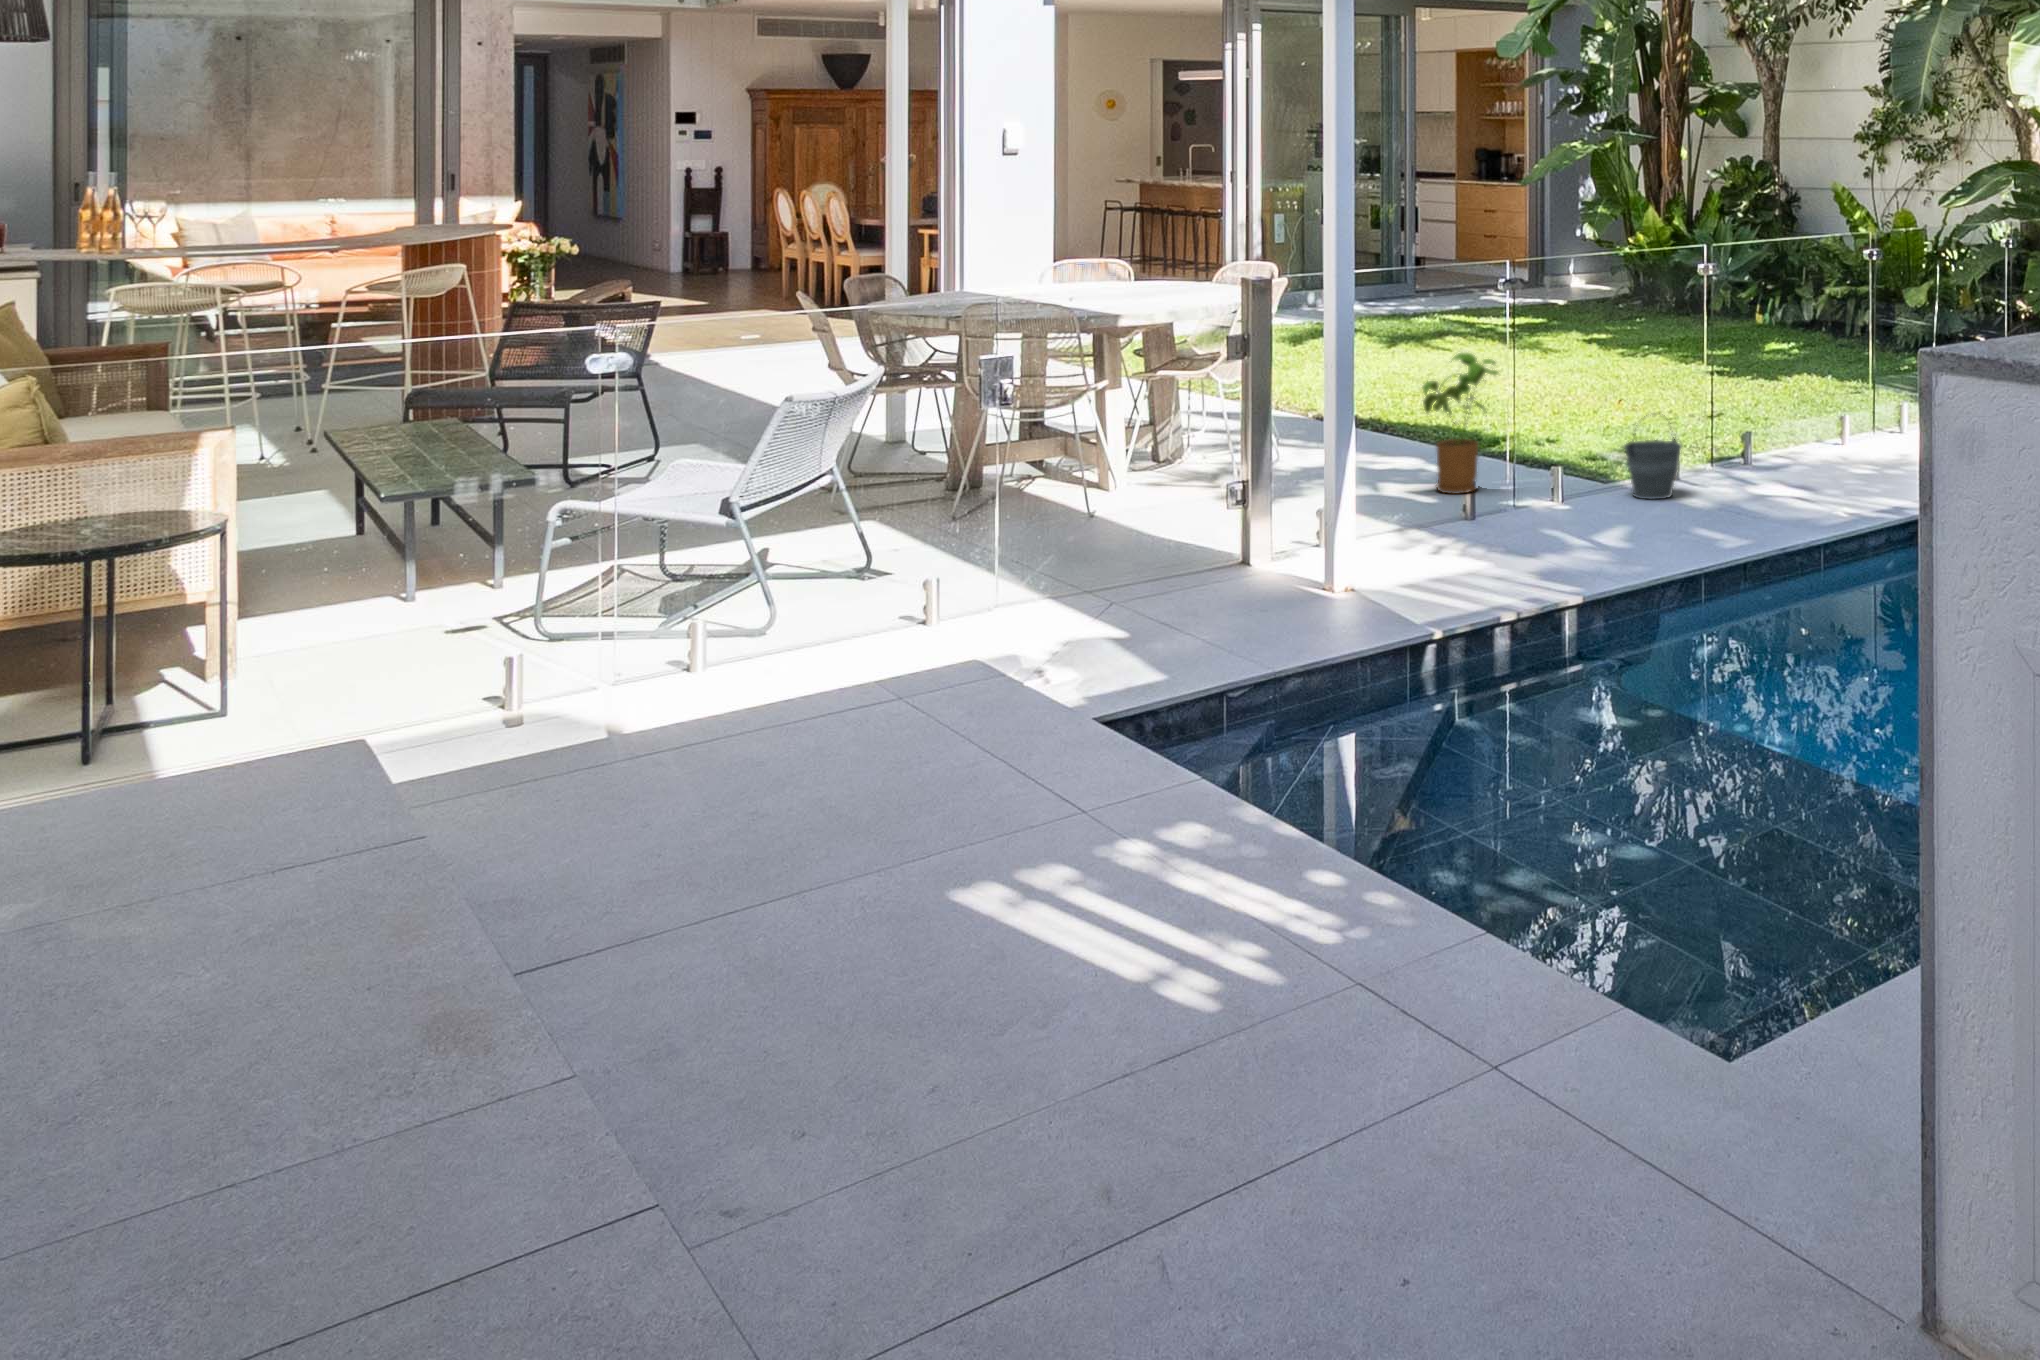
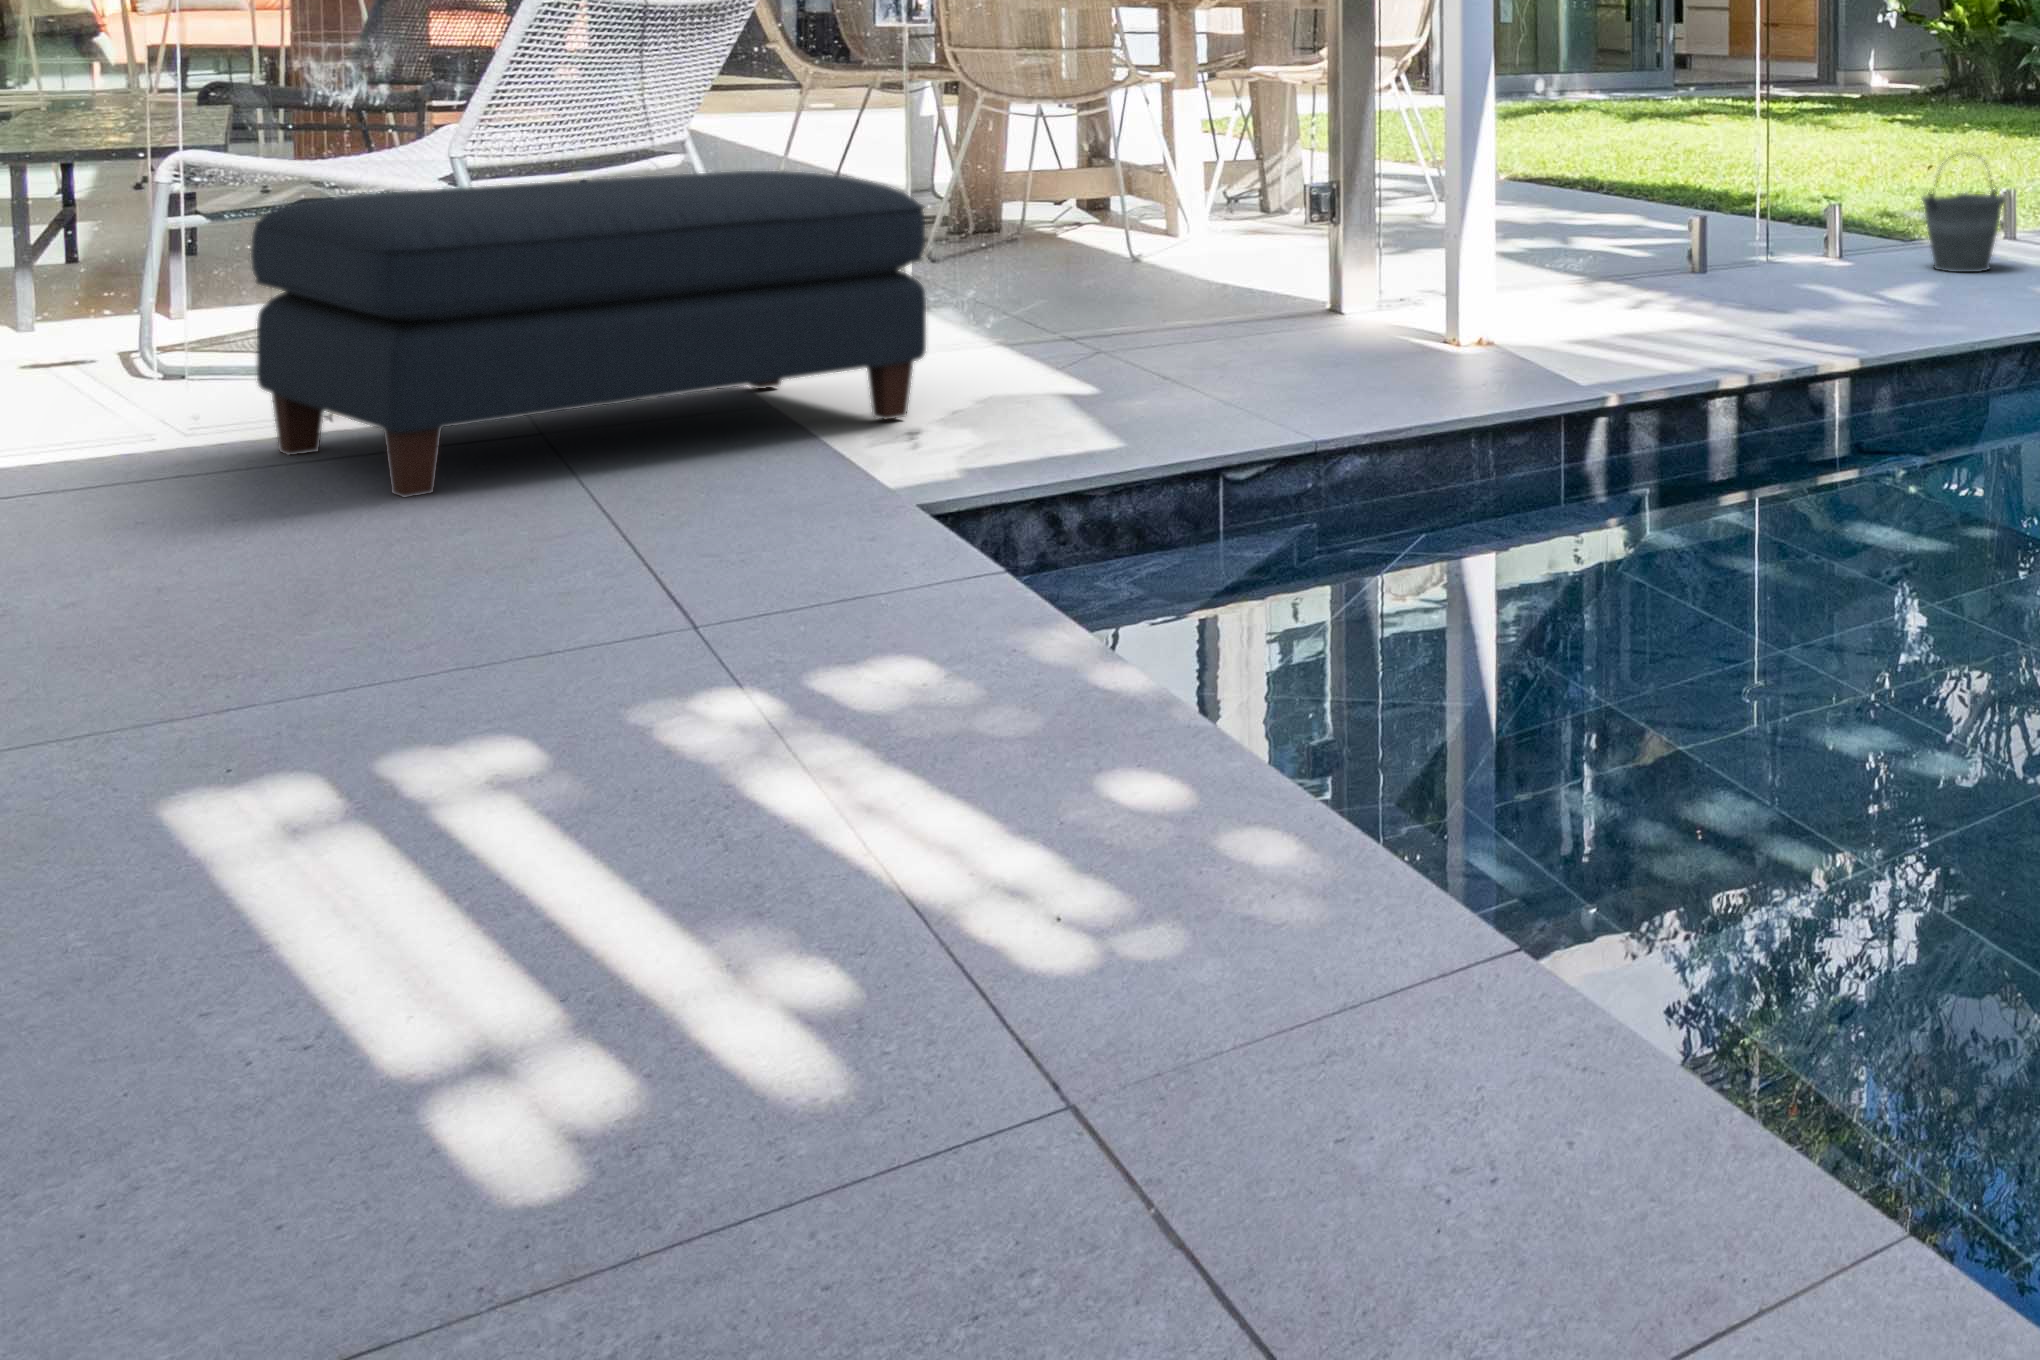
house plant: present [1423,353,1498,494] -> none [1636,60,1747,259]
ottoman: none [613,508,1007,747] -> present [251,171,926,497]

